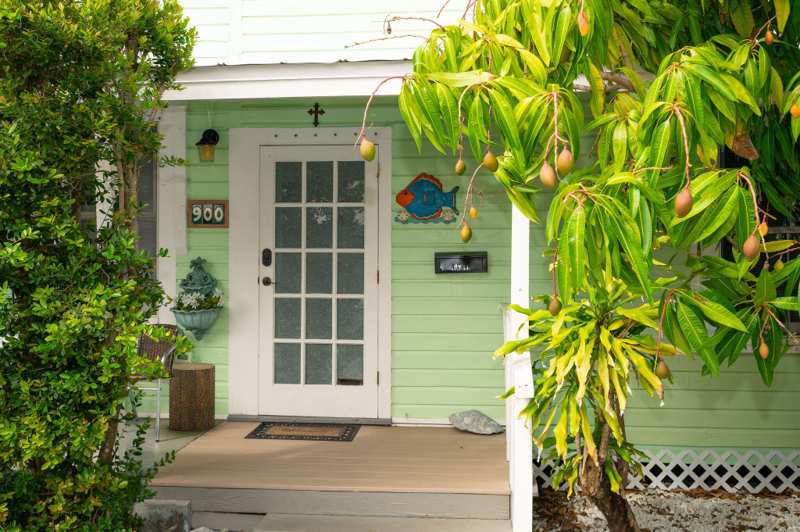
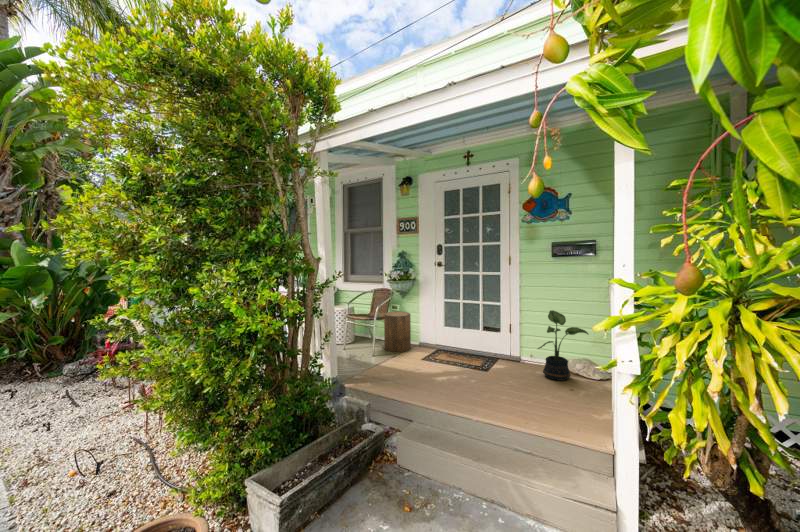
potted plant: none [420,347,481,440] -> present [538,310,588,380]

